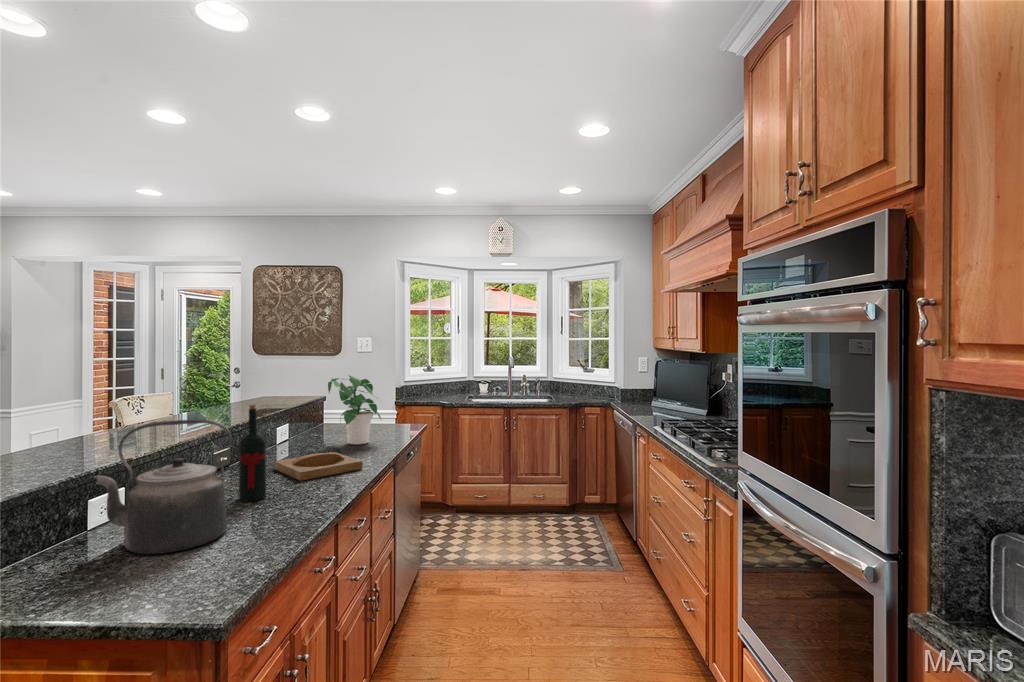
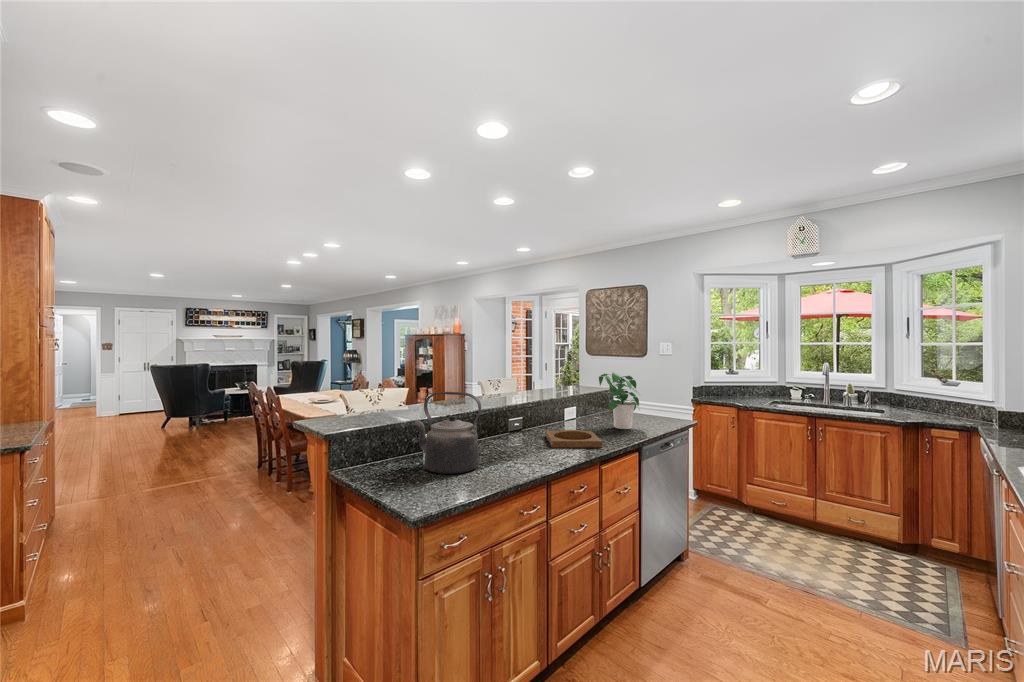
wine bottle: present [239,405,266,501] -> none [504,387,521,454]

